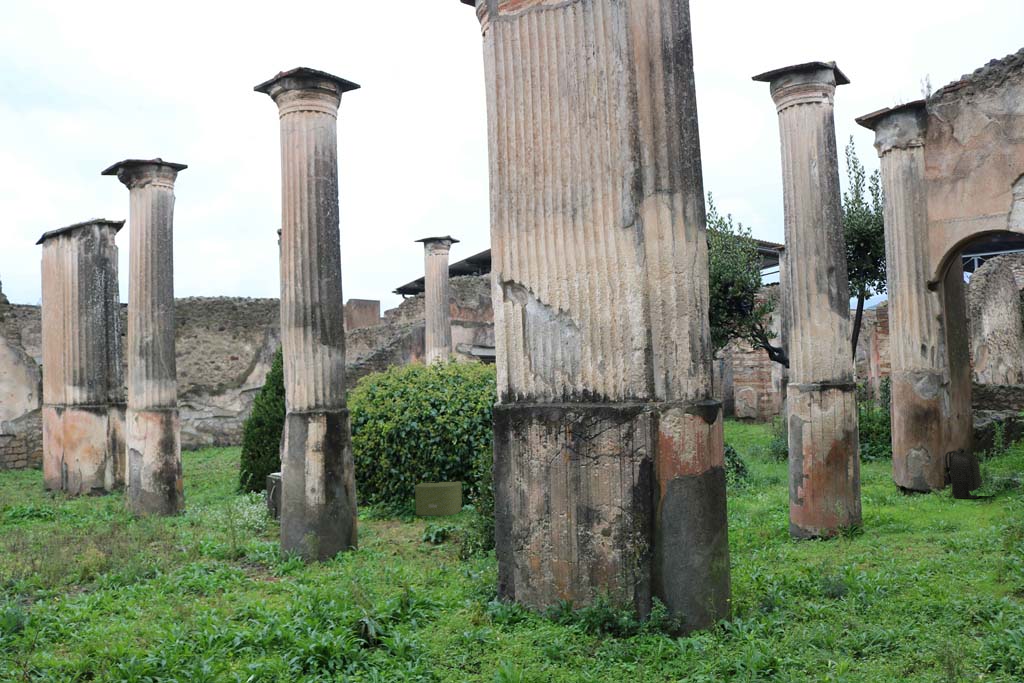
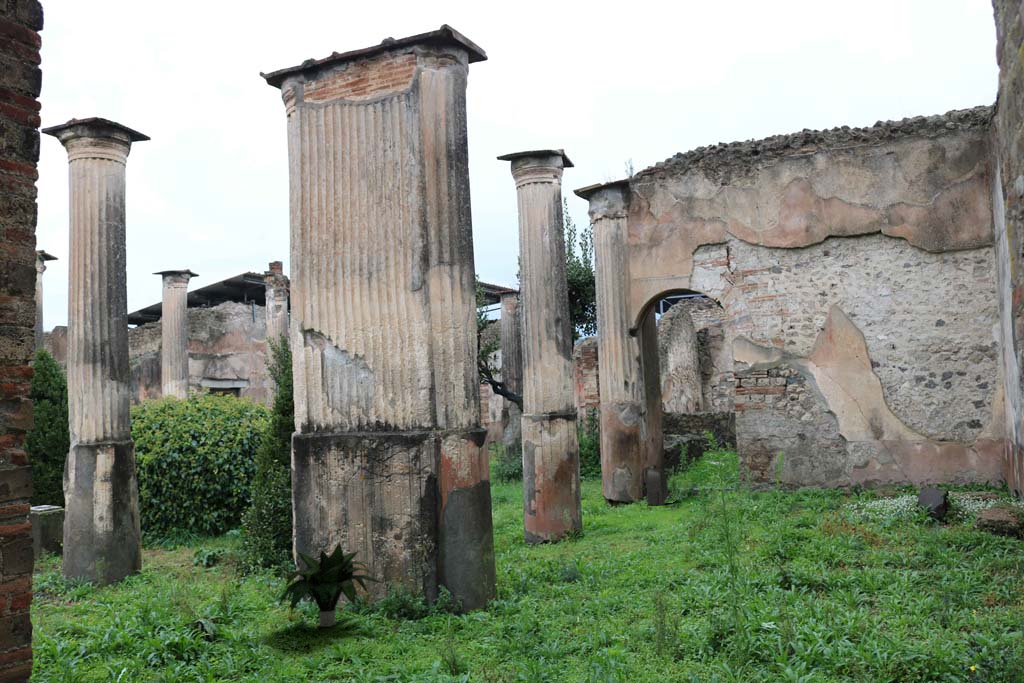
storage box: present [415,481,462,515] -> none [173,512,222,547]
potted plant: none [464,534,589,637] -> present [279,542,381,627]

